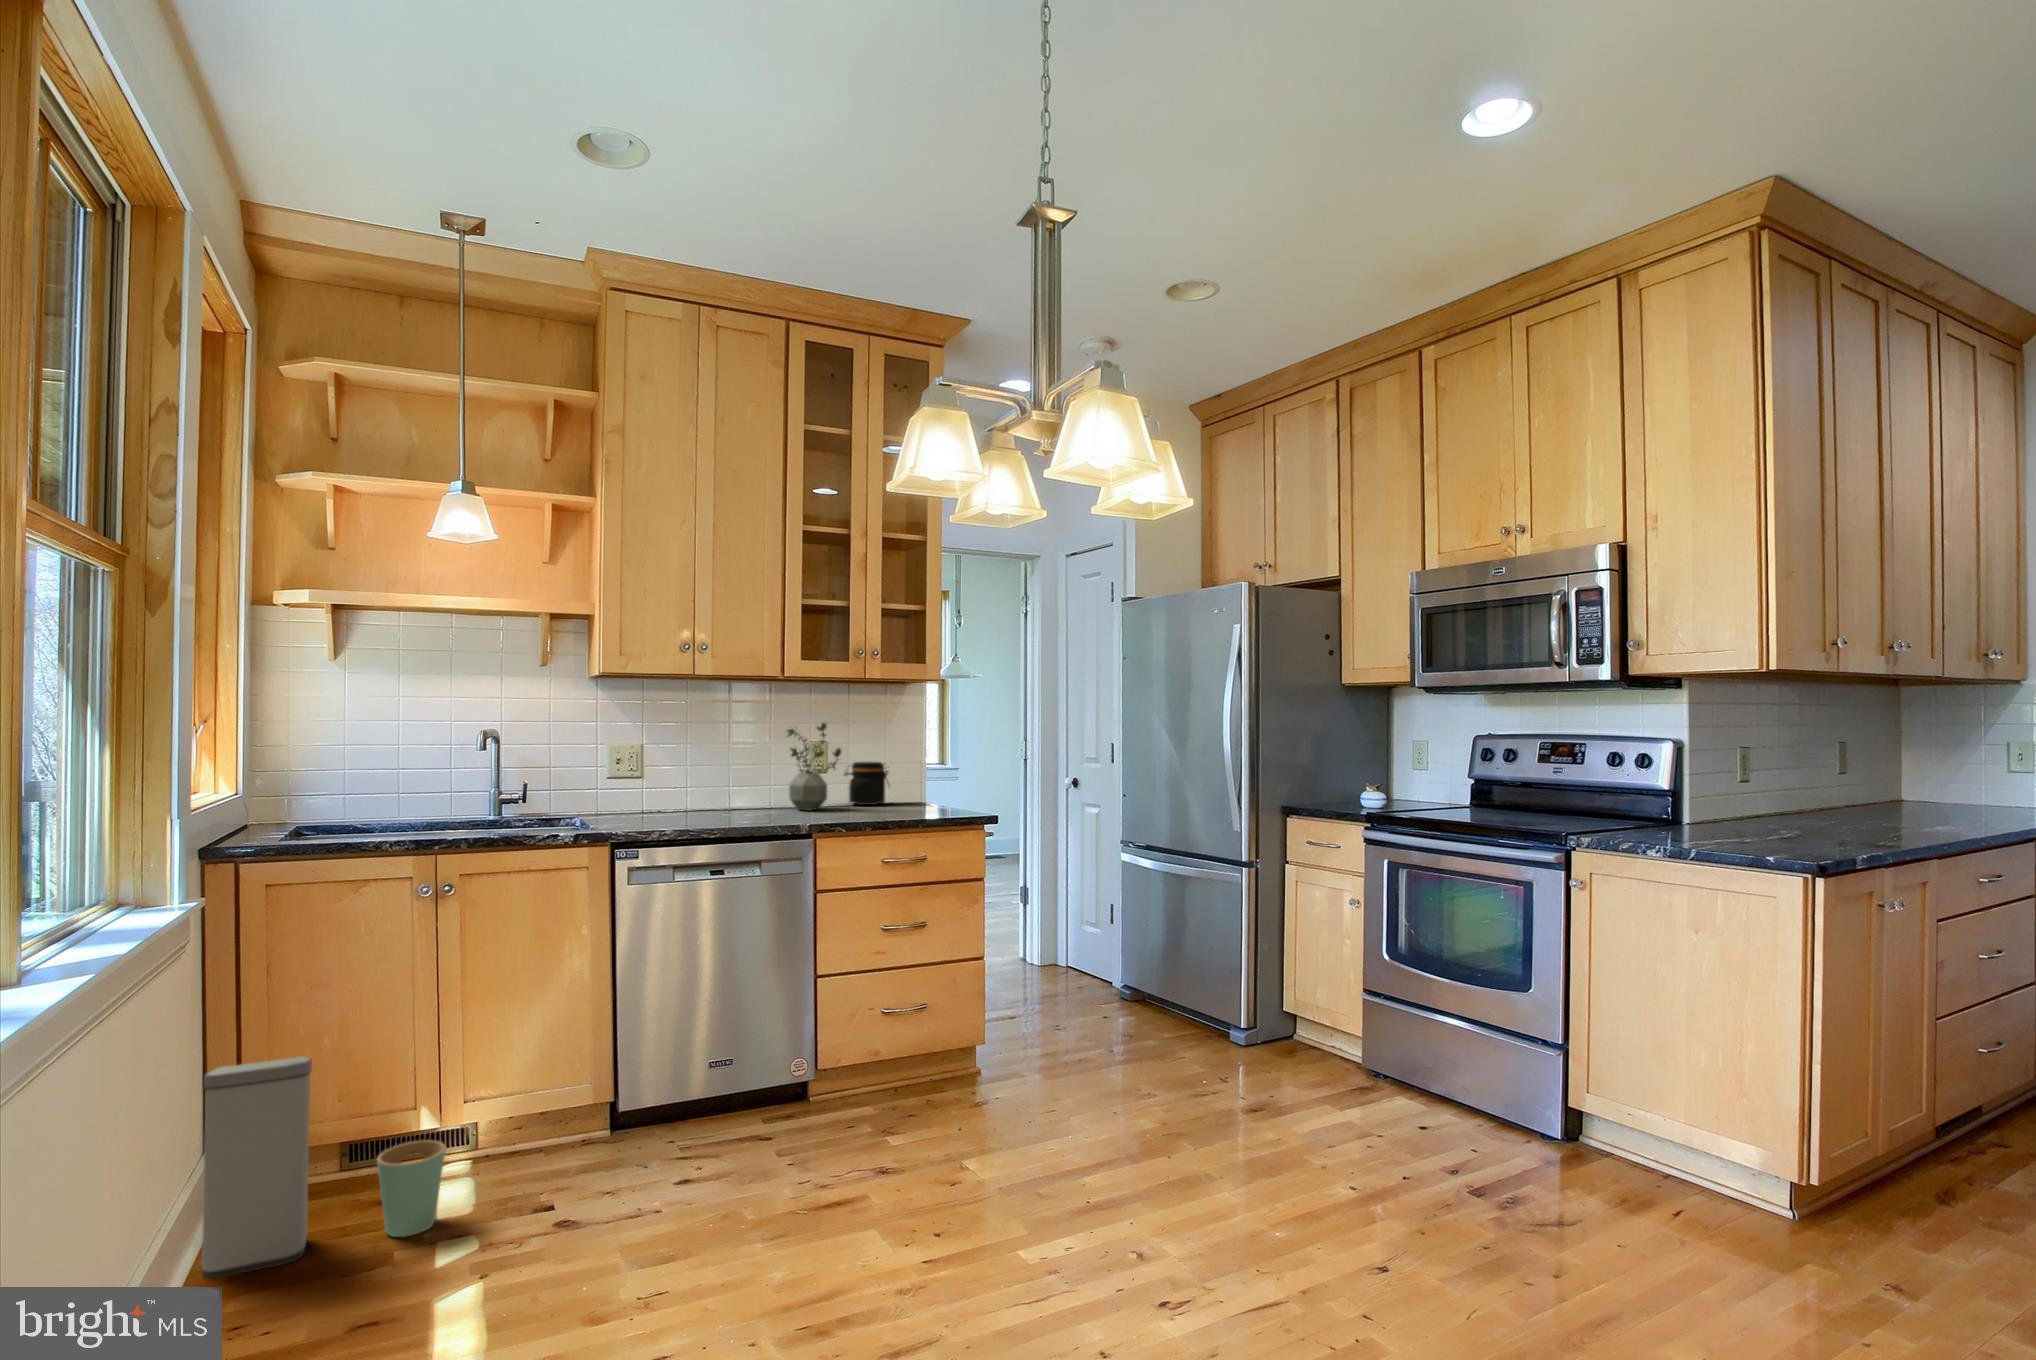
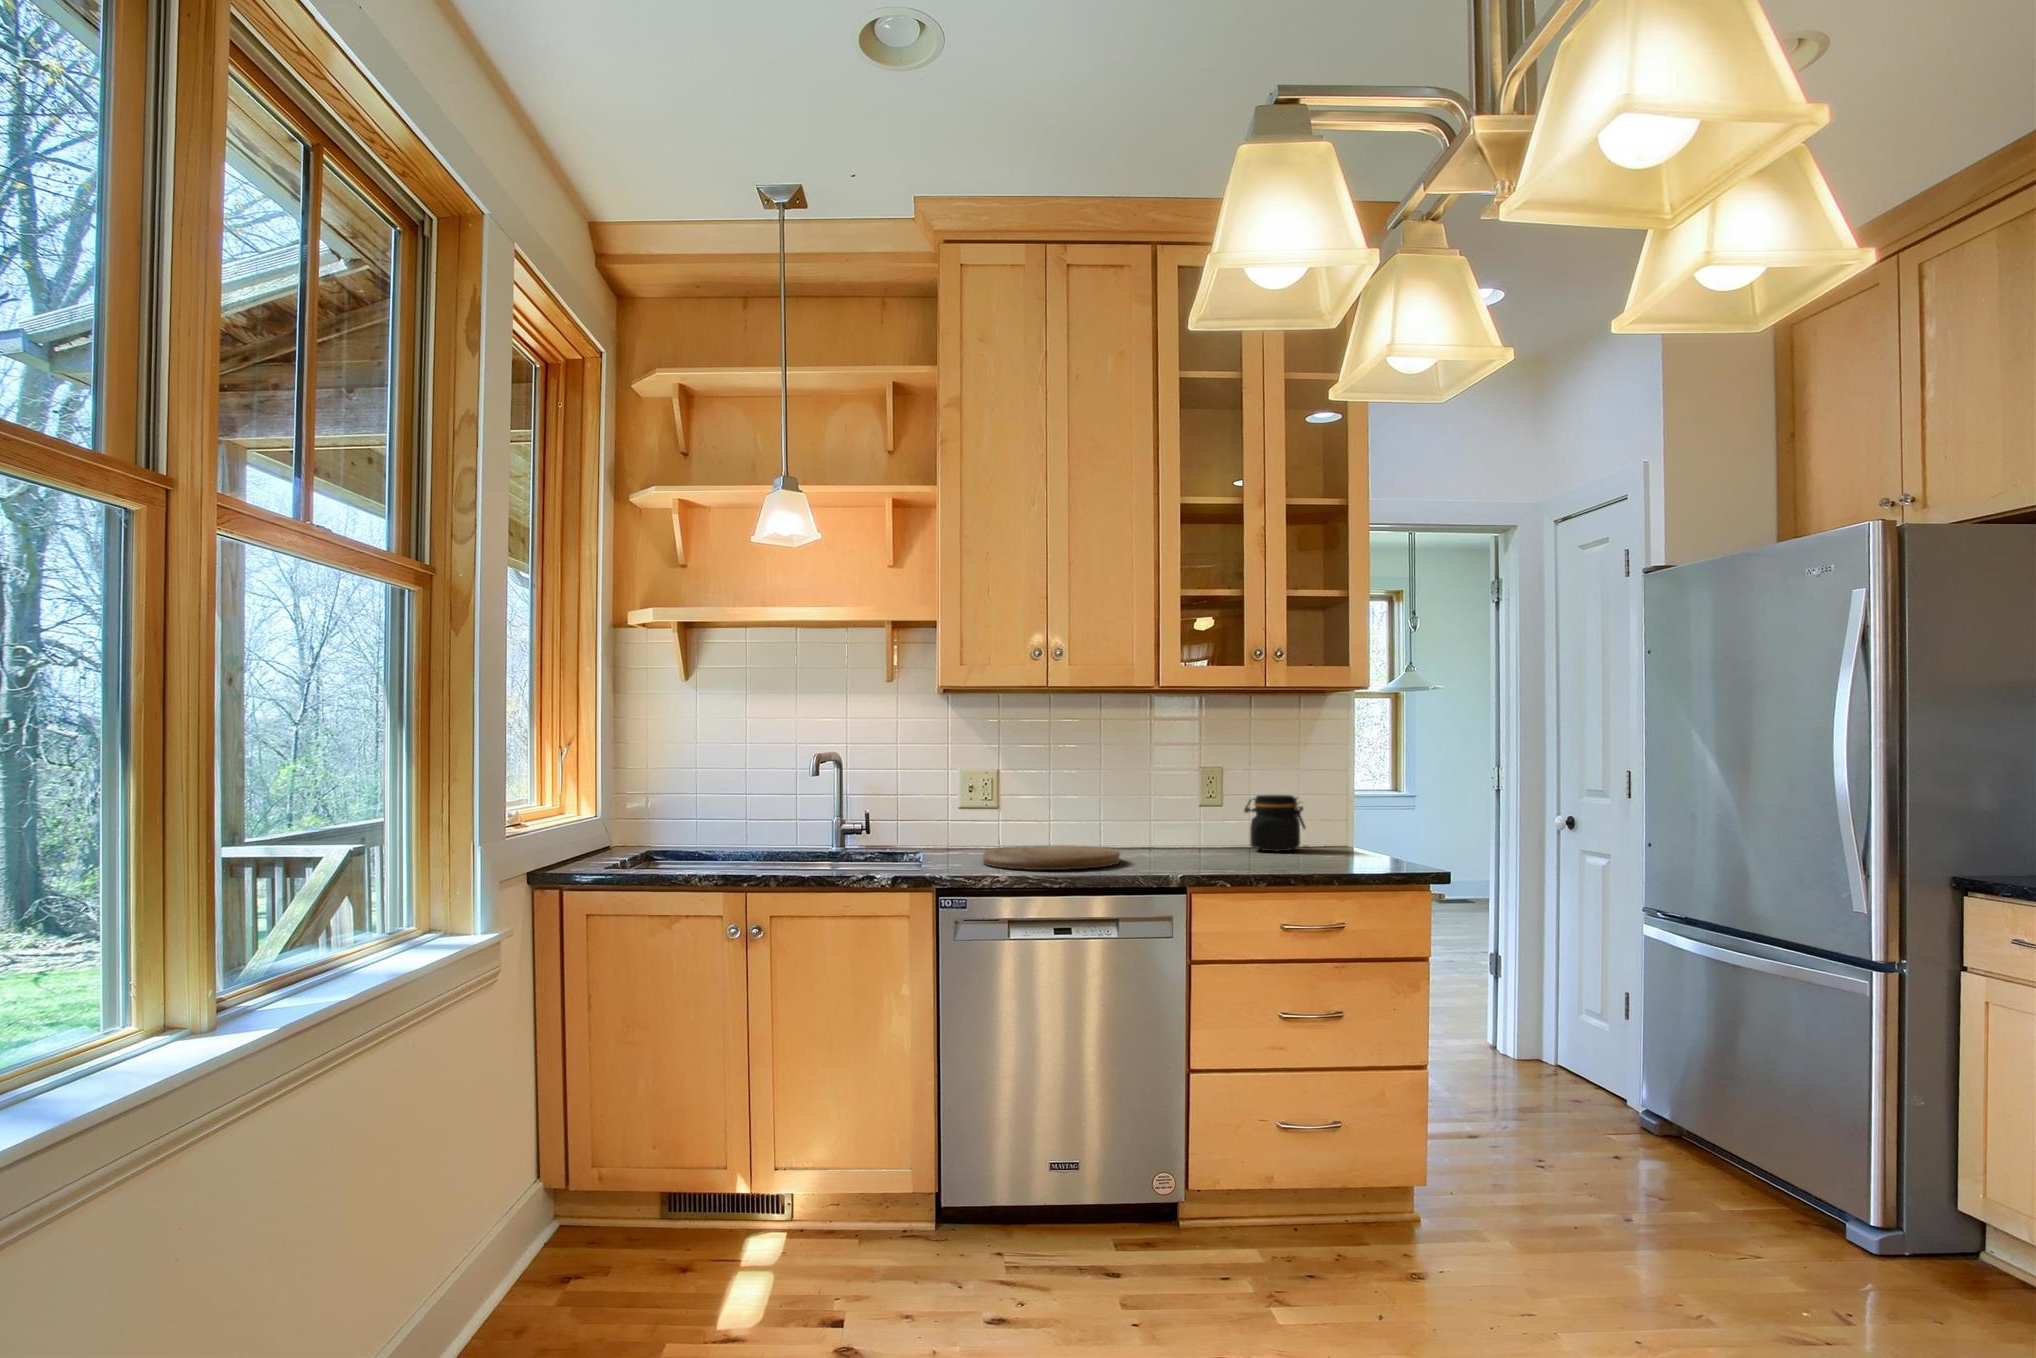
potted plant: present [788,723,841,811] -> none [1164,743,1233,856]
cutting board: none [640,805,756,826] -> present [983,845,1120,870]
trash can: present [202,1057,446,1279] -> none [508,1104,737,1331]

